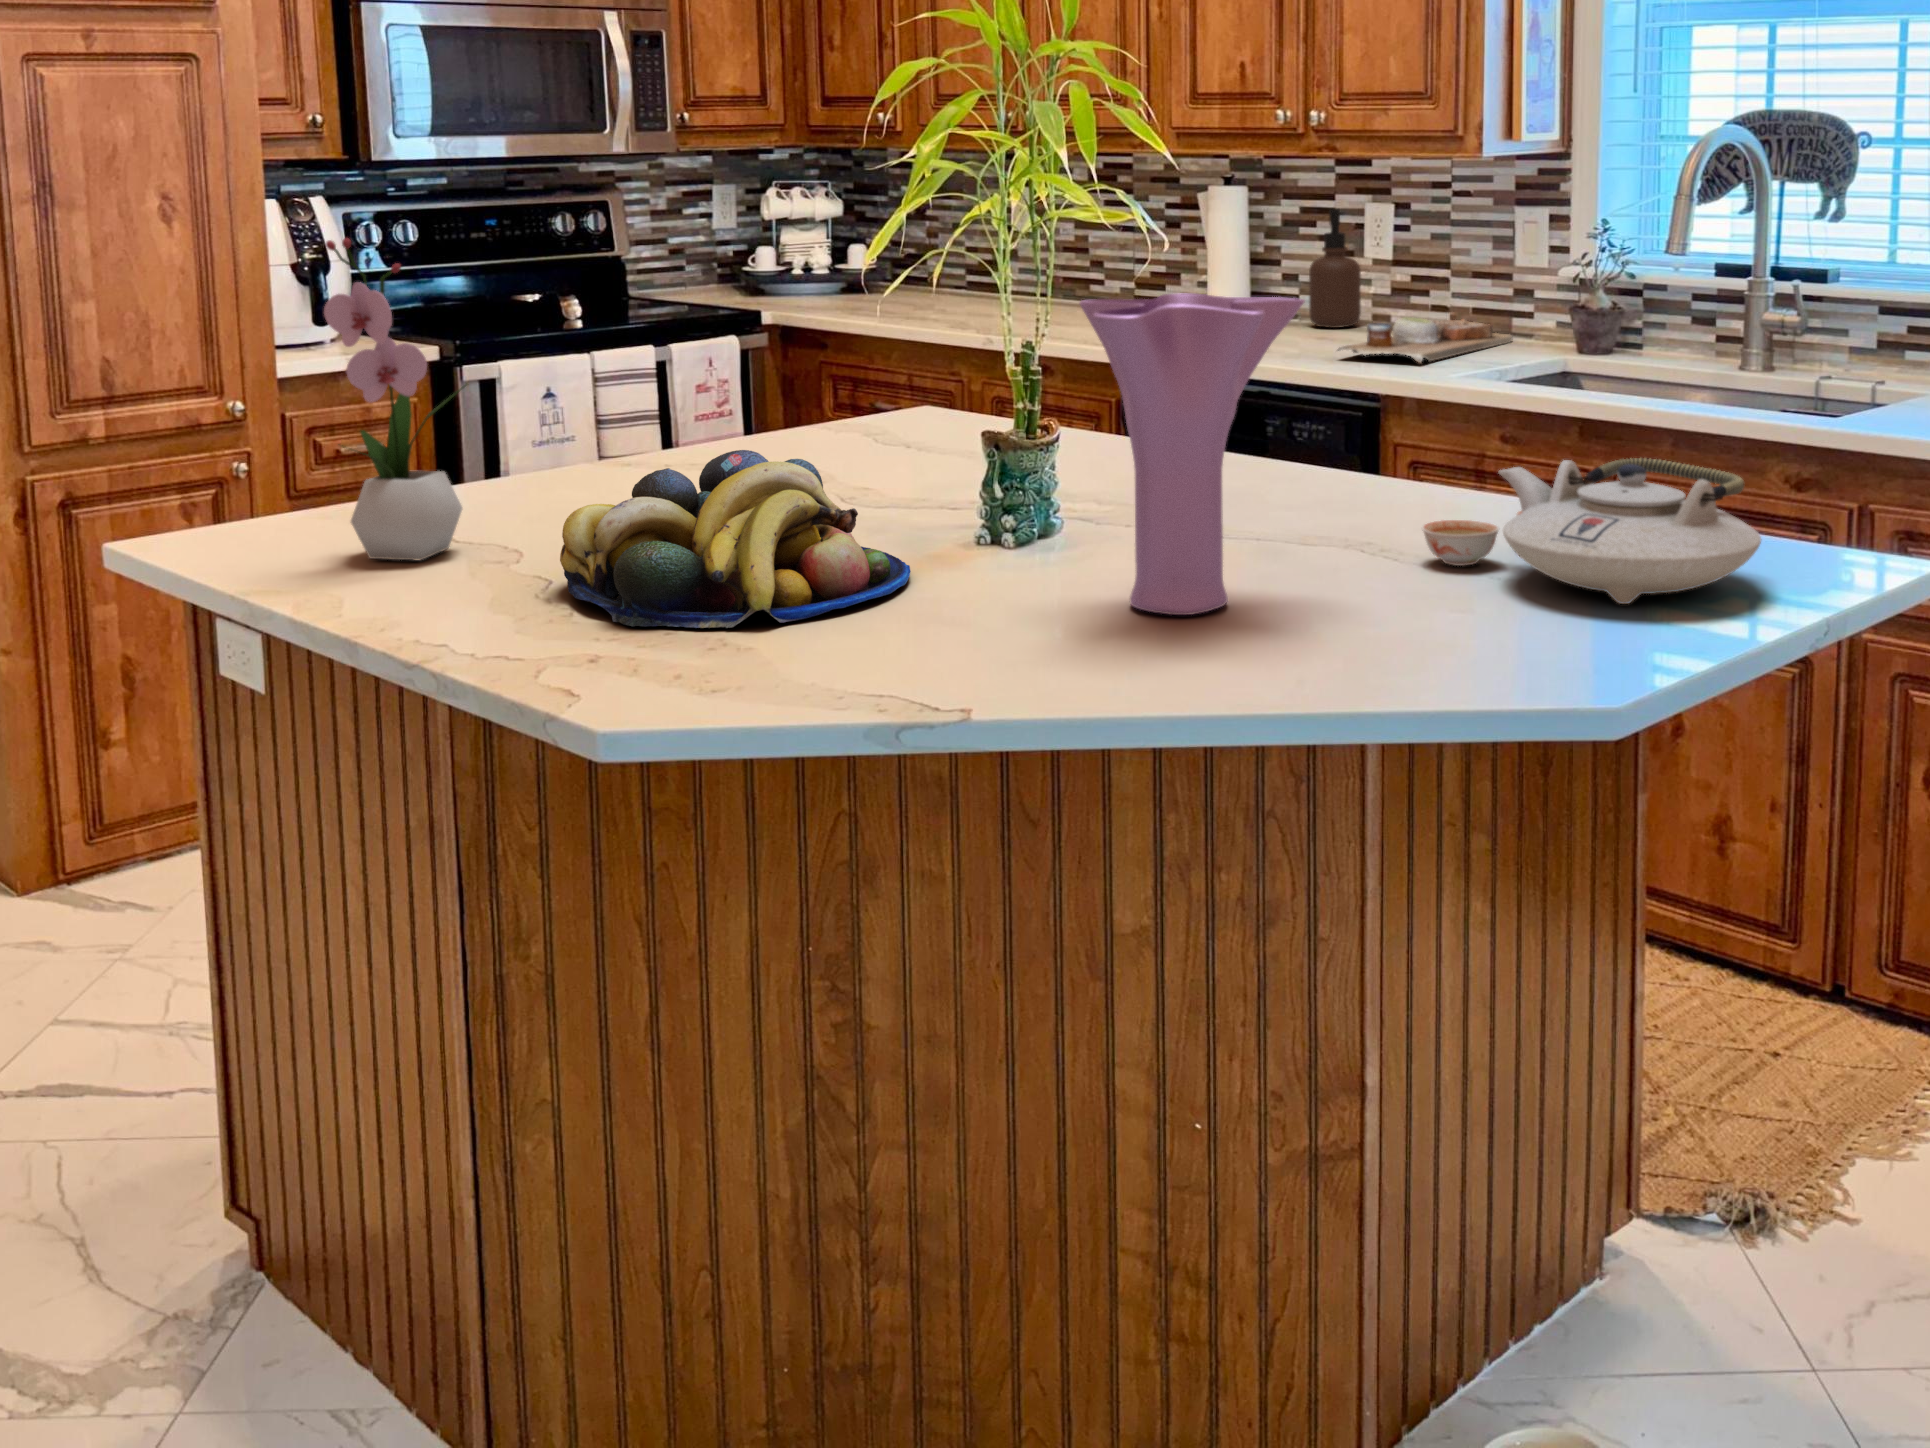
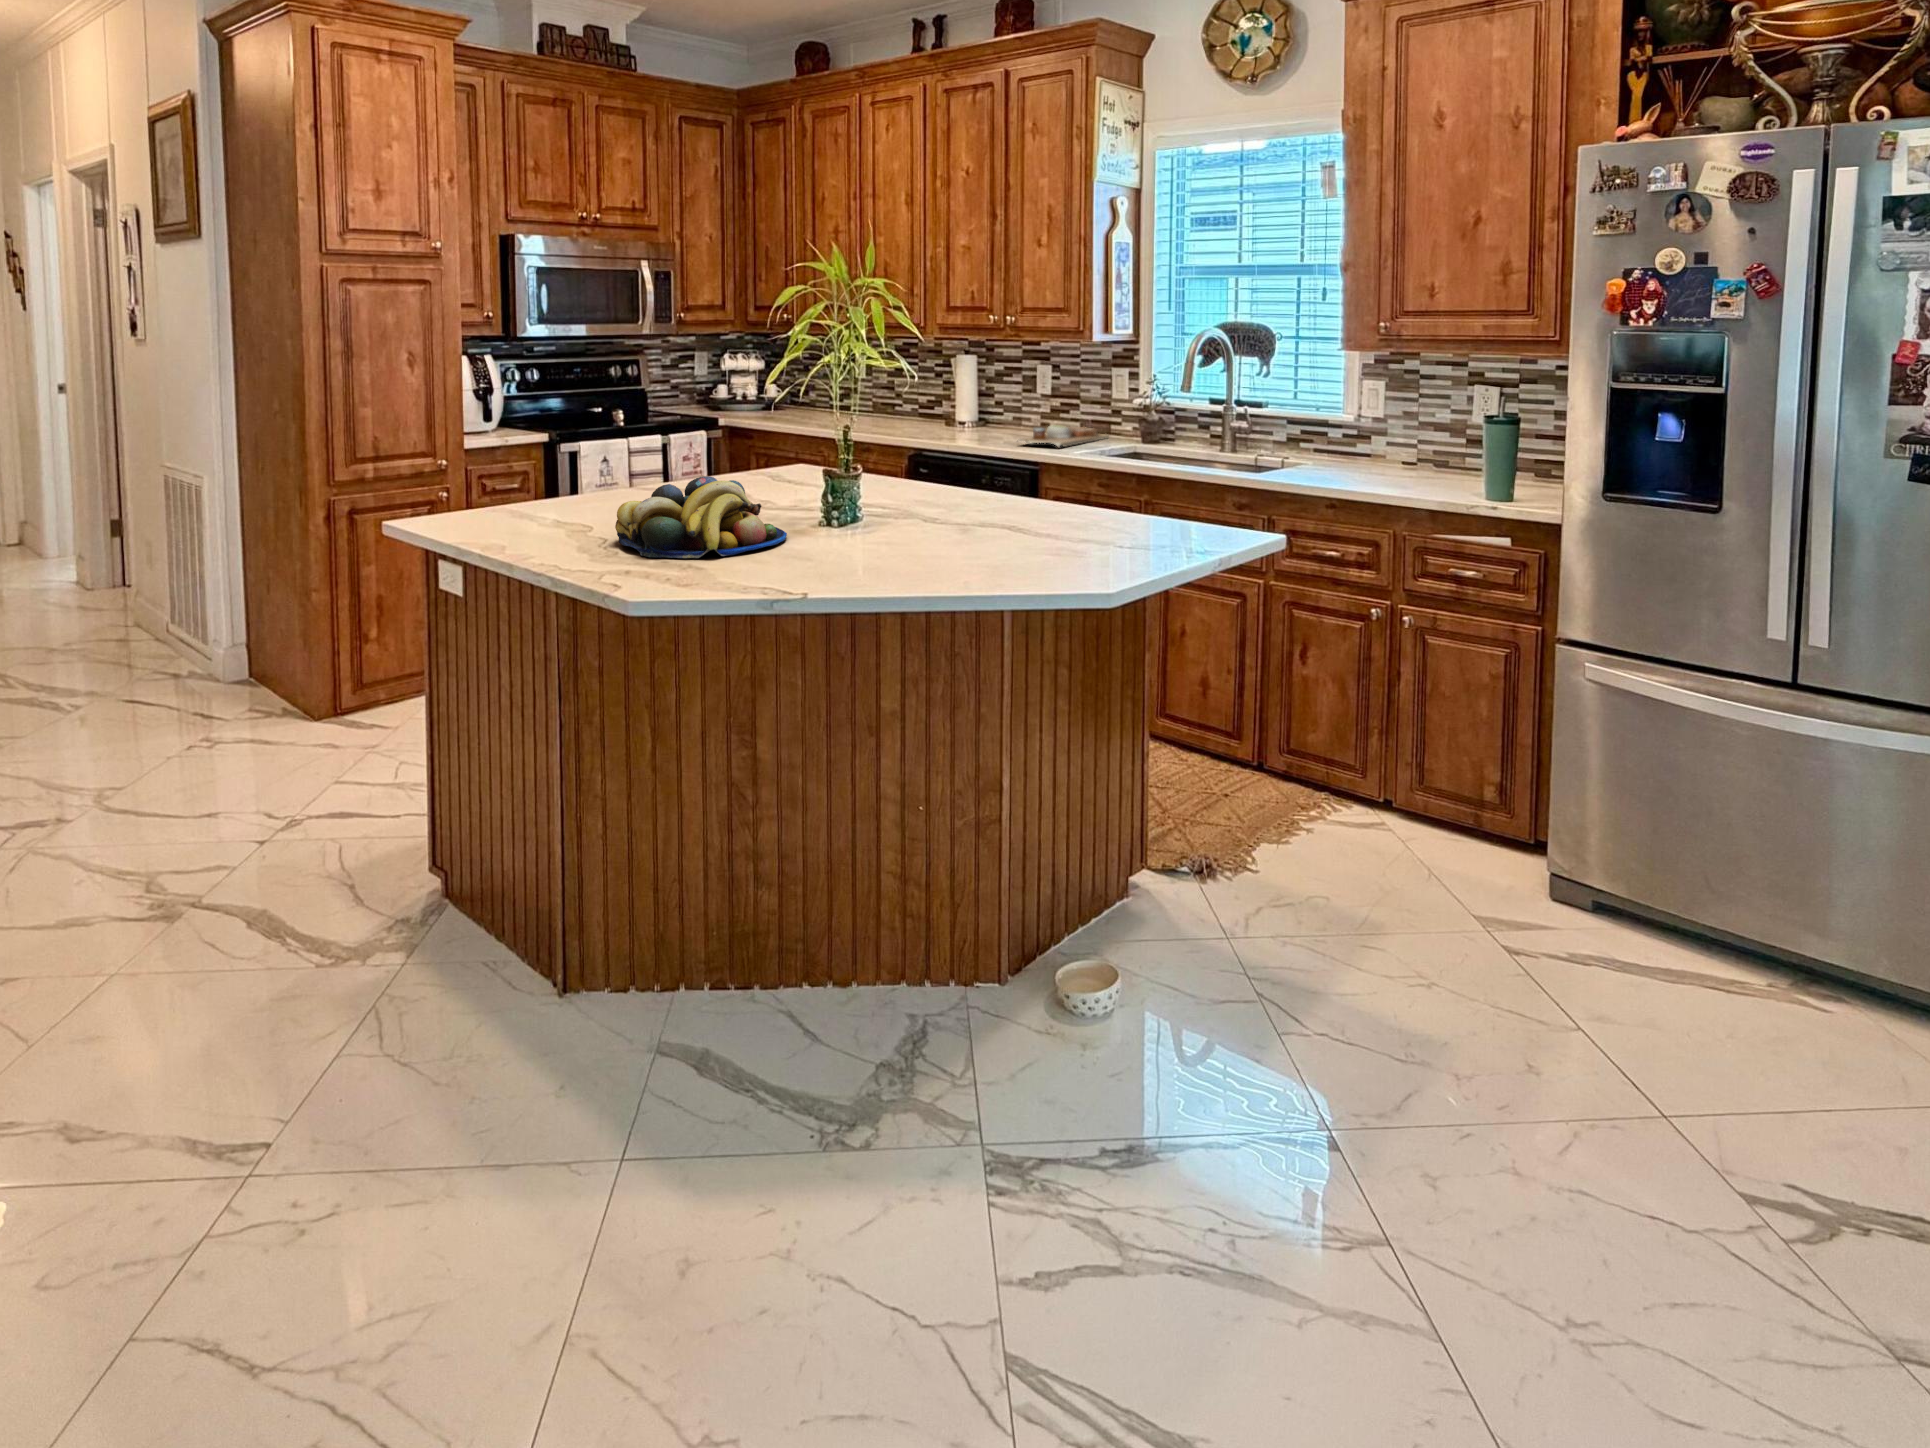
soap dispenser: present [1309,209,1361,328] -> none [1007,369,1033,431]
flower arrangement: present [324,238,467,560] -> none [502,370,572,529]
vase: present [1080,293,1305,615] -> none [869,402,977,554]
teapot: present [1422,458,1761,604] -> none [1035,484,1192,551]

